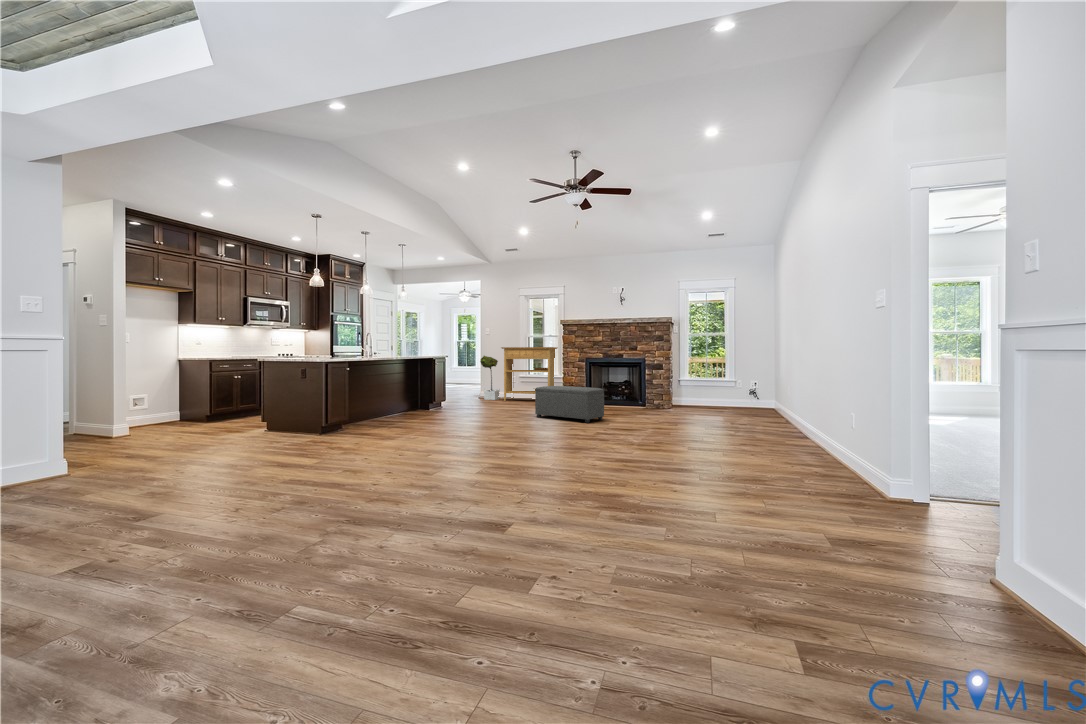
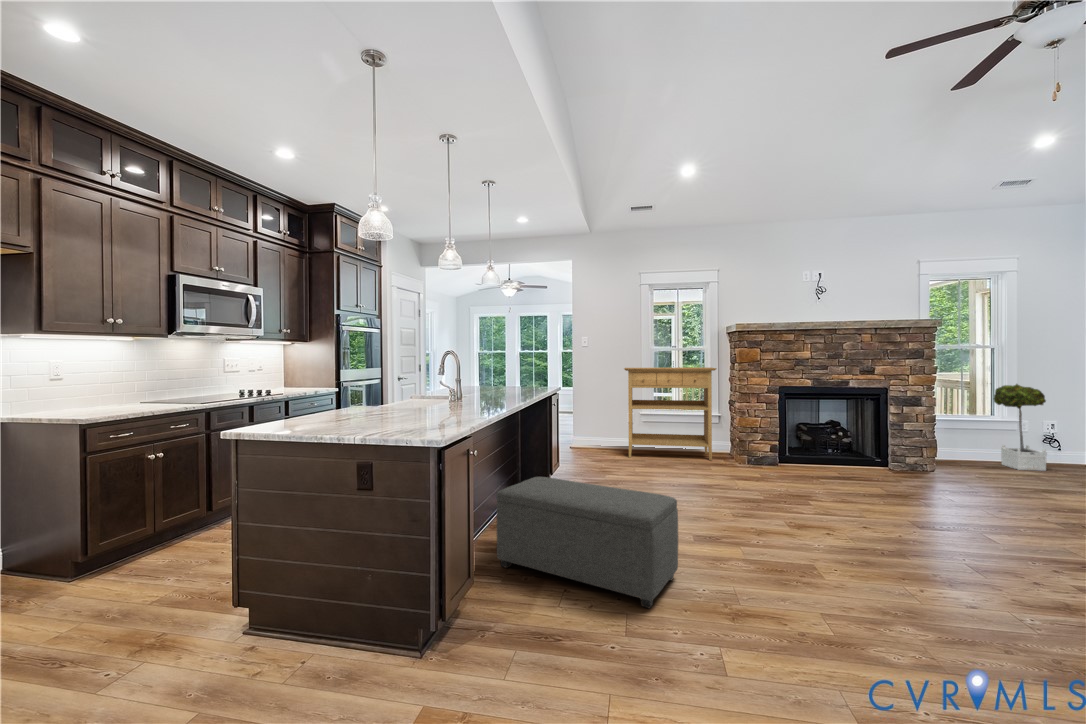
potted tree: present [480,356,500,400] -> present [994,384,1047,471]
ottoman: present [535,386,604,423] -> present [497,477,678,608]

